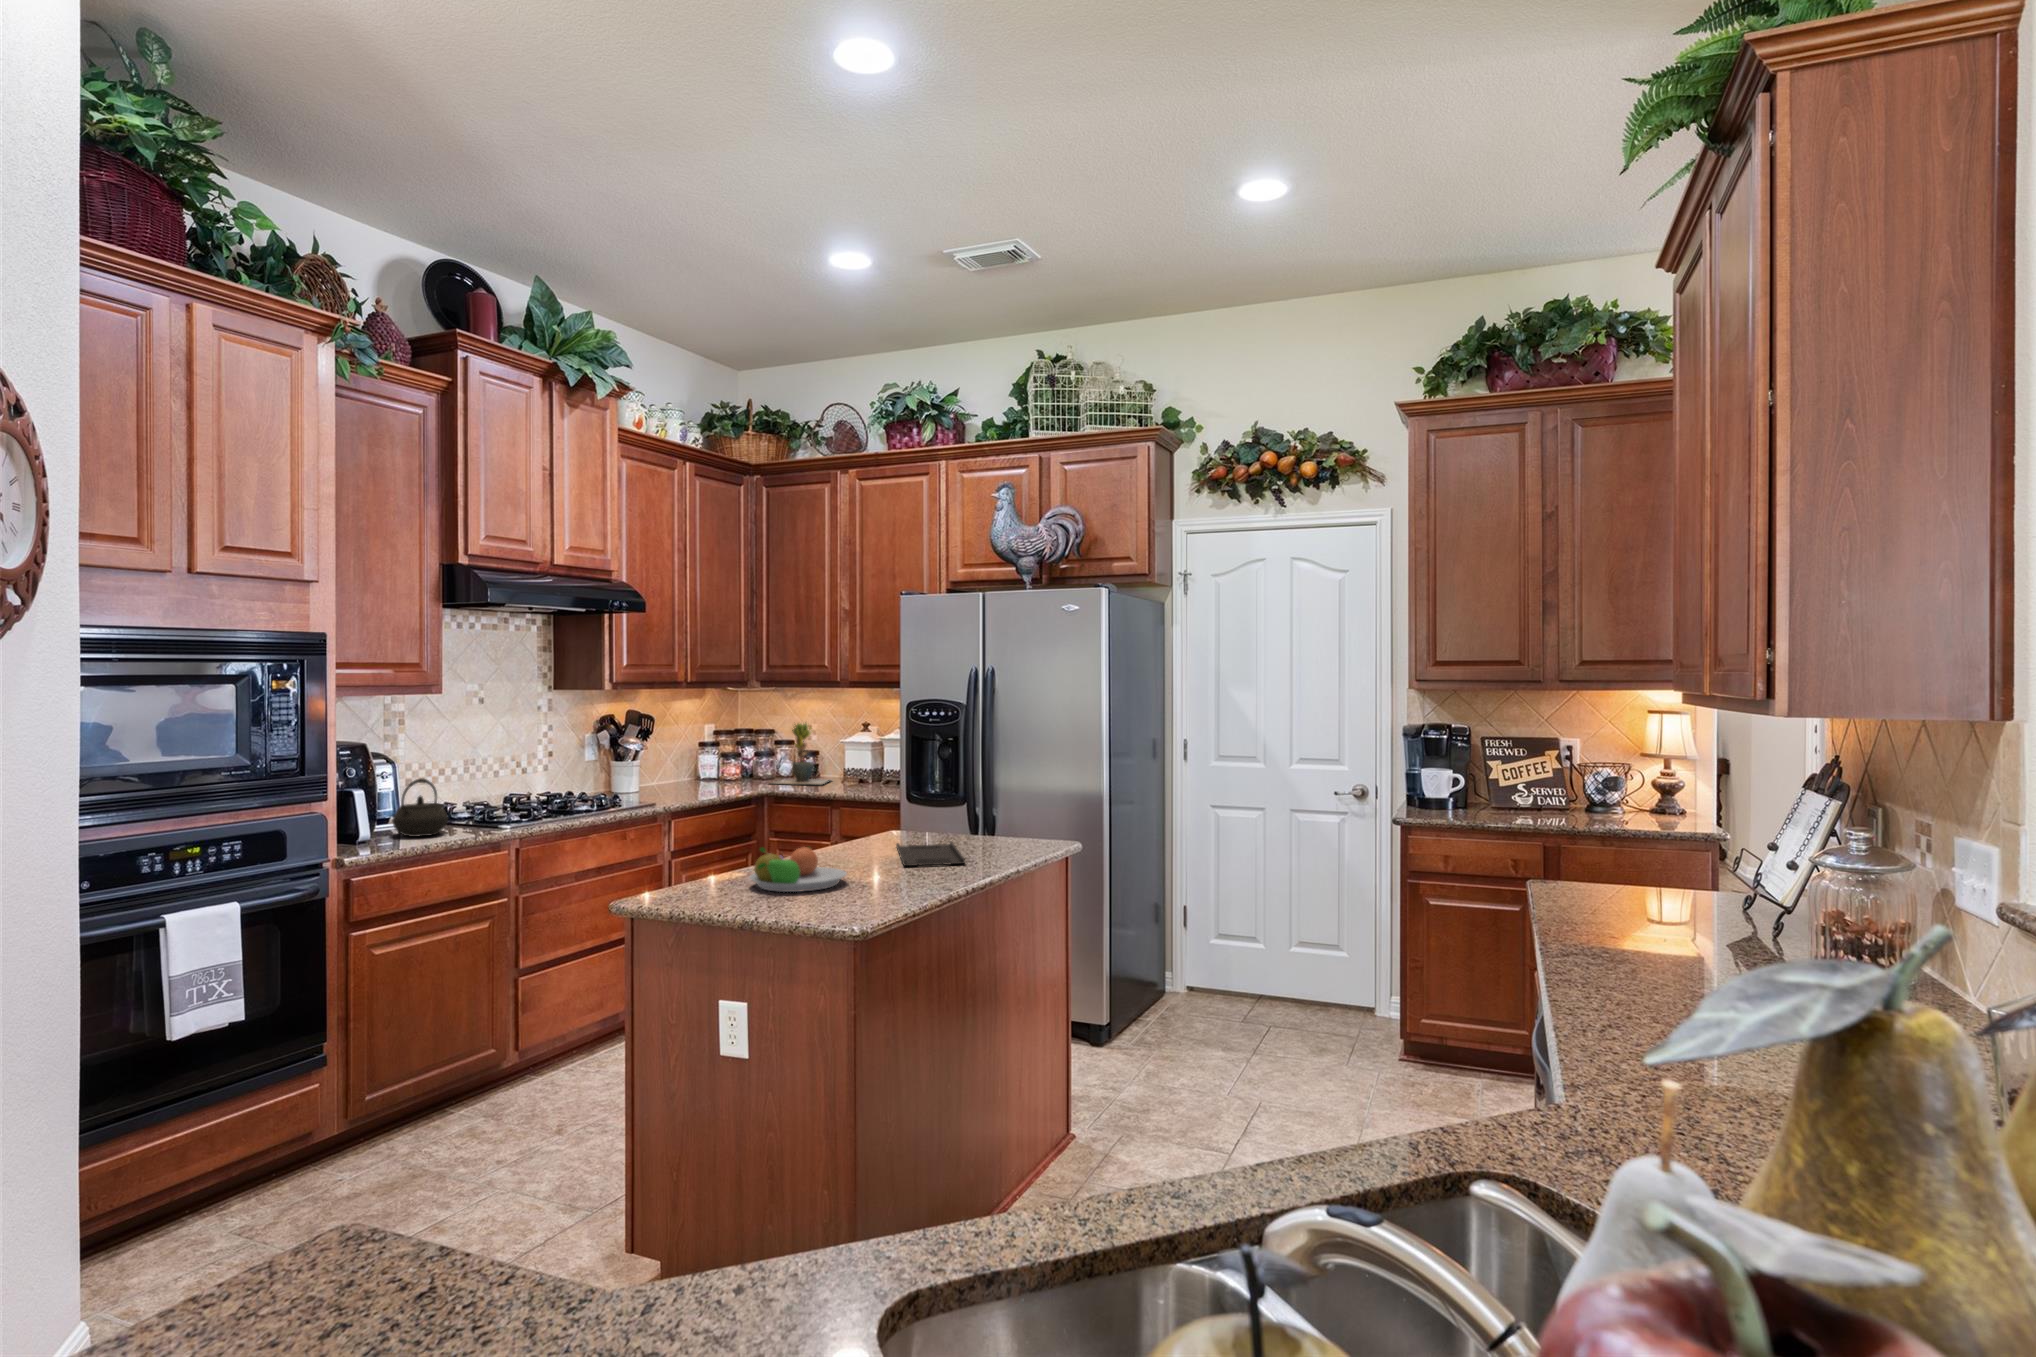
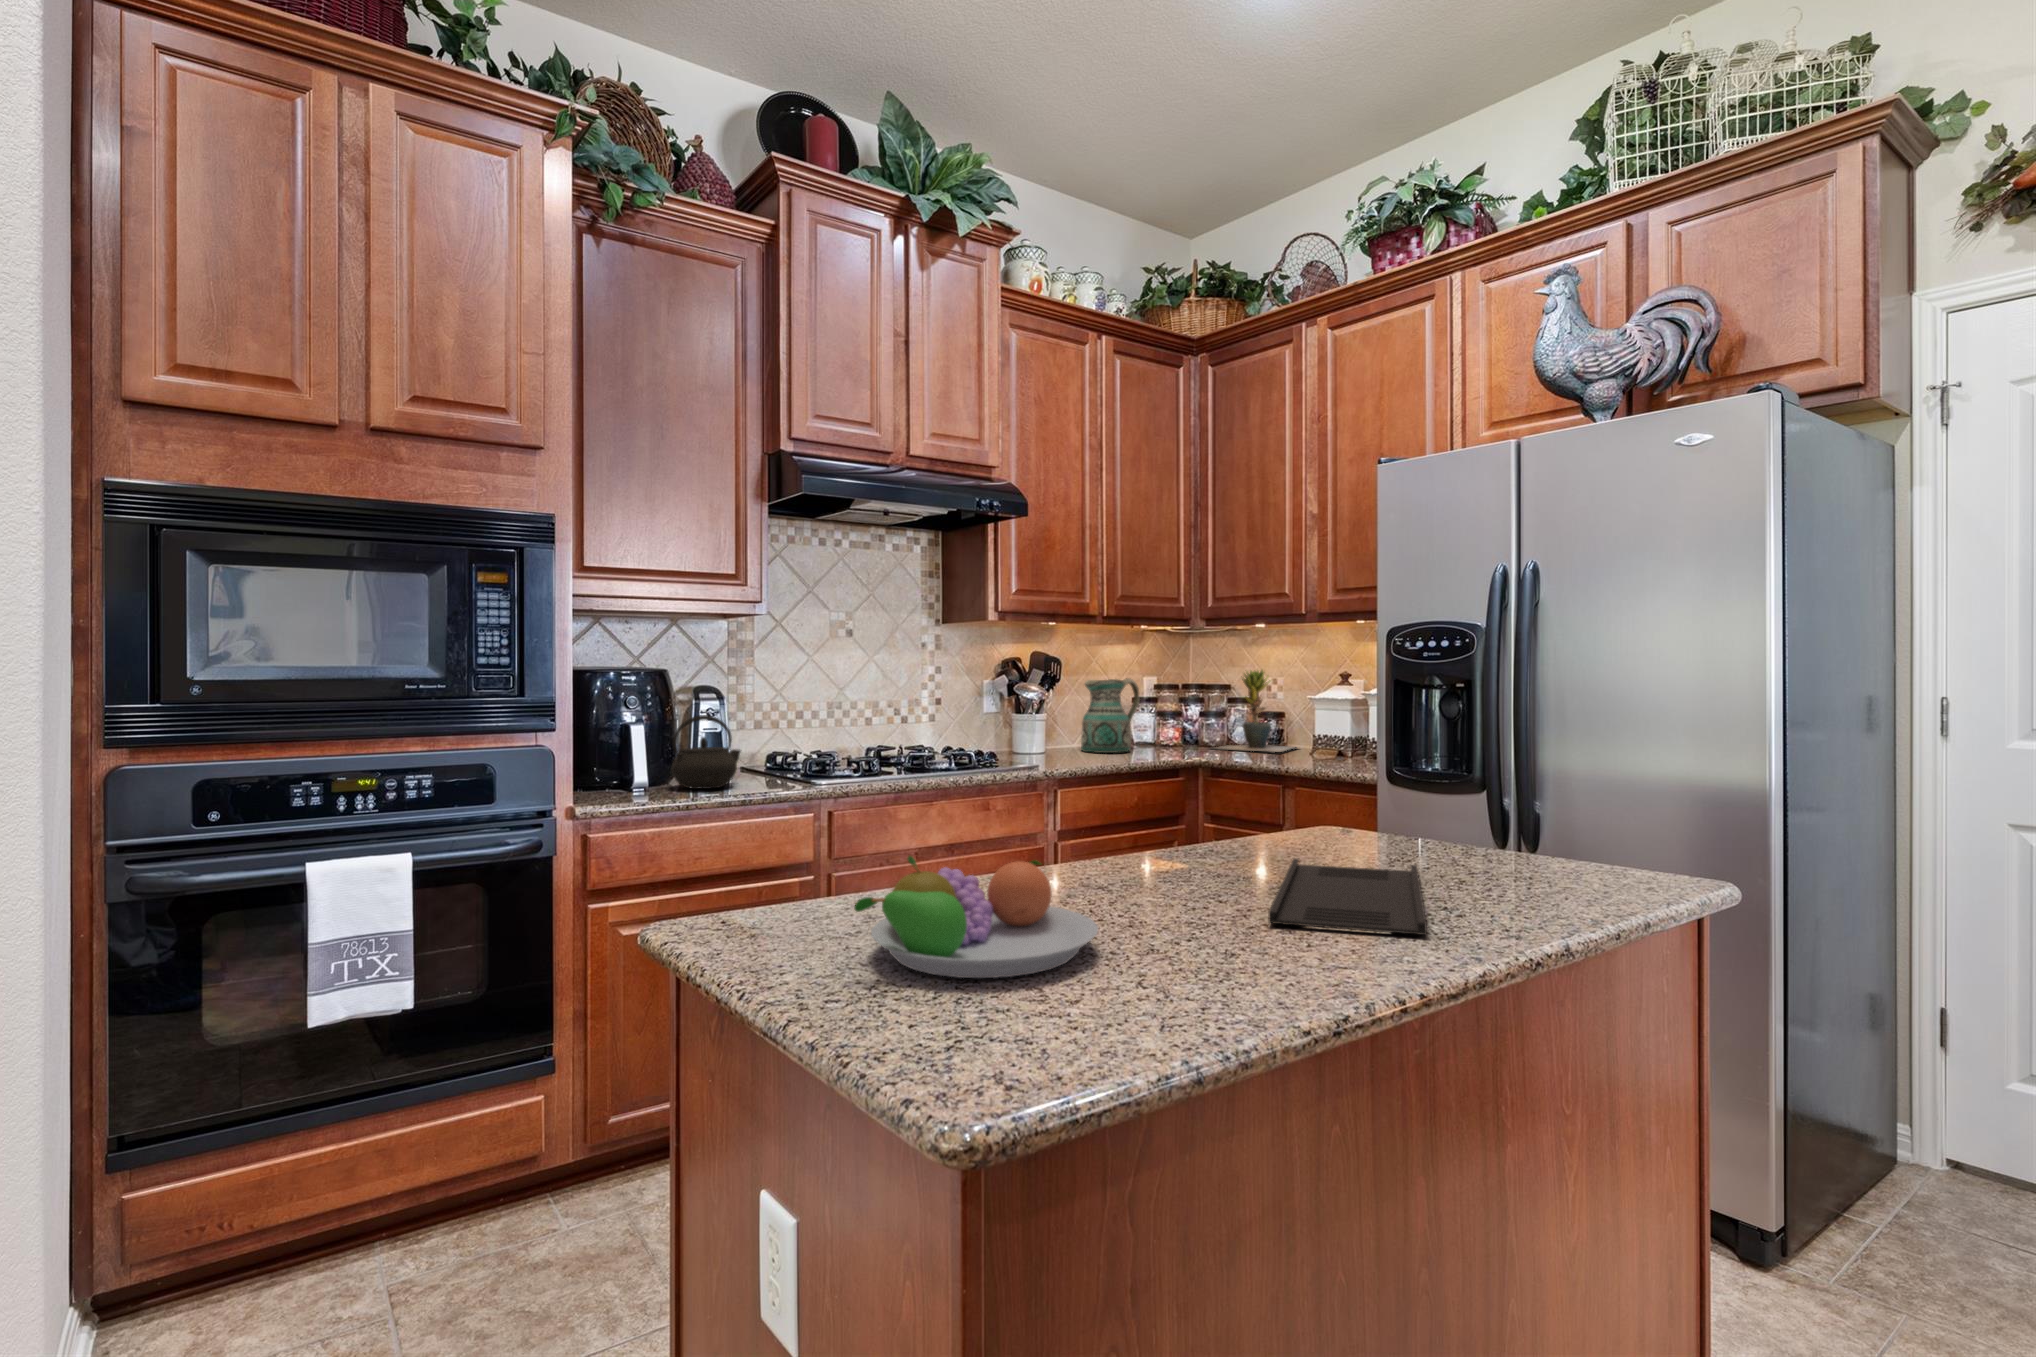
ceramic pitcher: none [671,732,716,791] -> present [1081,678,1140,753]

